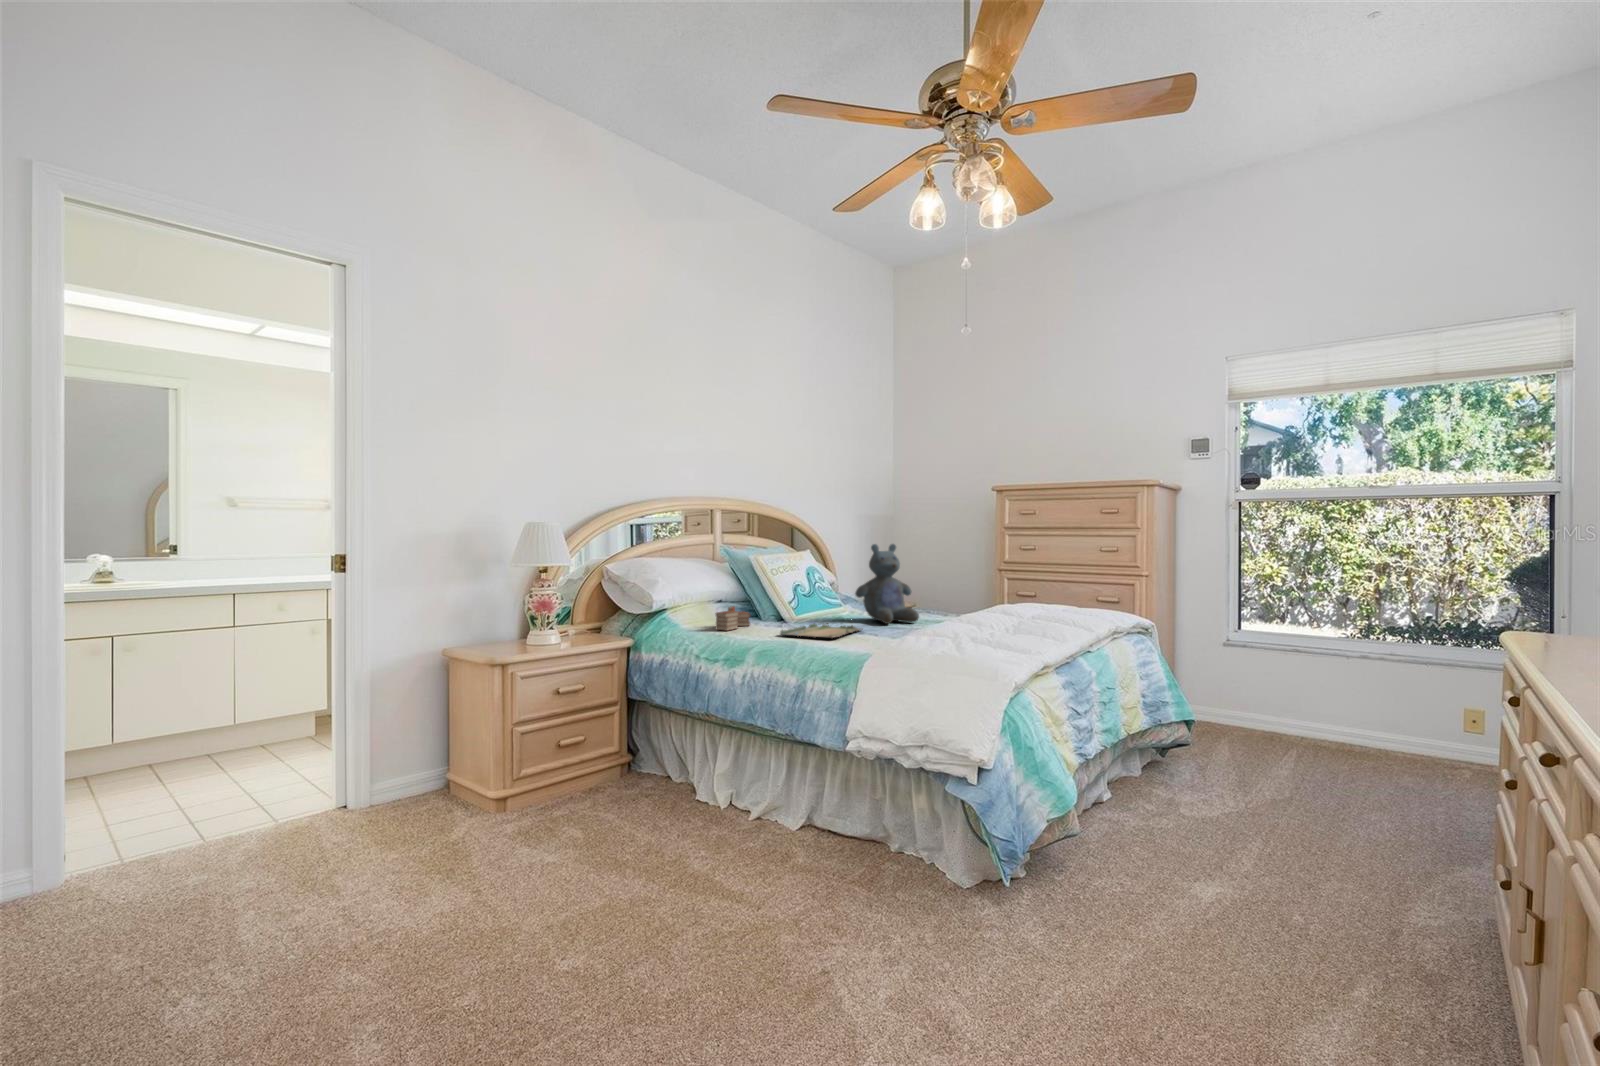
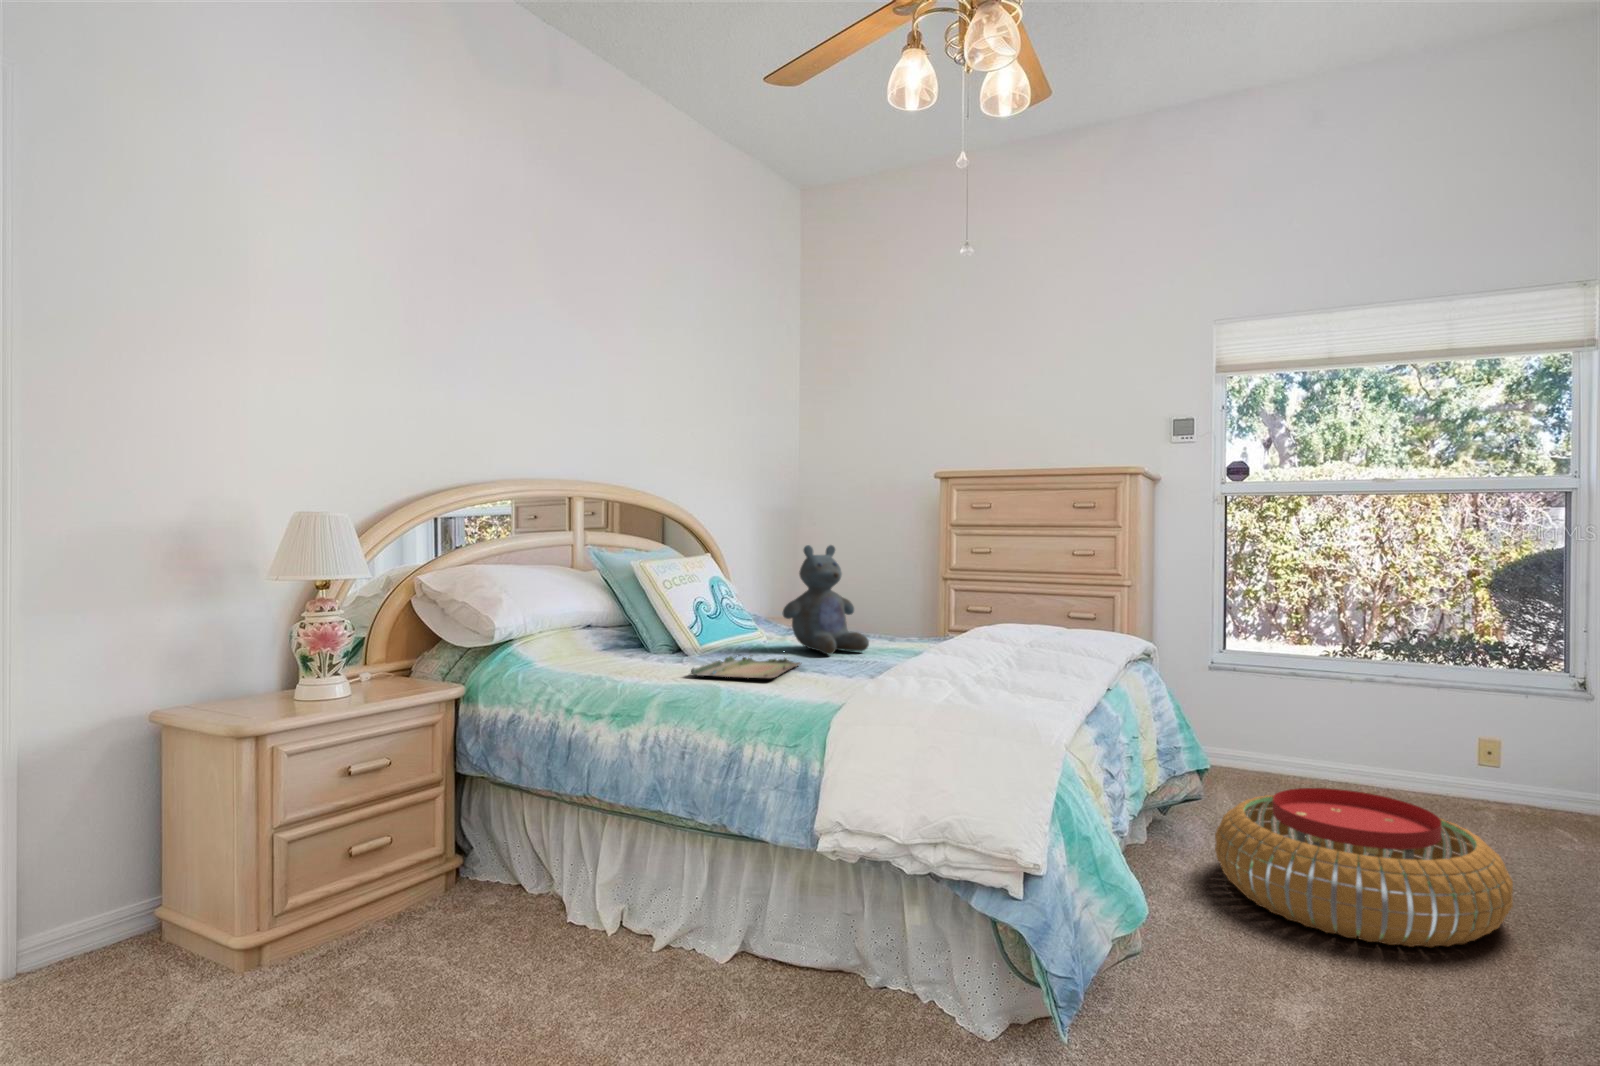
book: present [716,606,751,631] -> none [591,634,639,670]
pouf: none [1182,736,1421,857] -> present [1215,788,1513,947]

